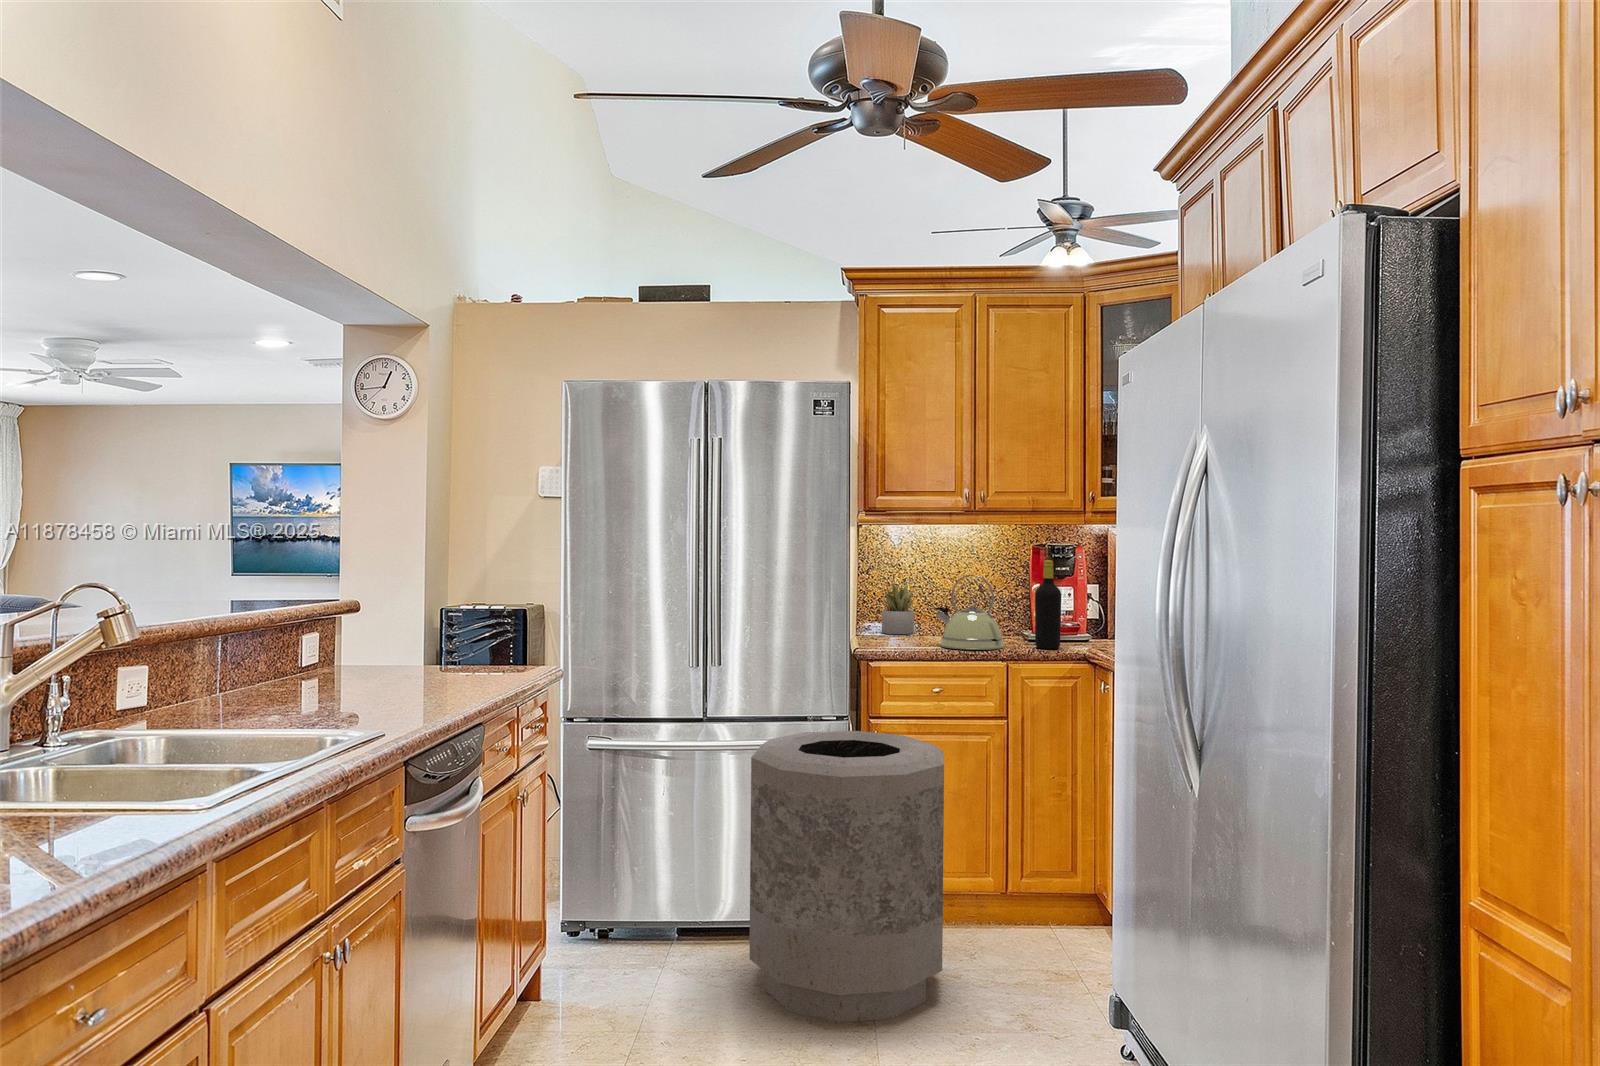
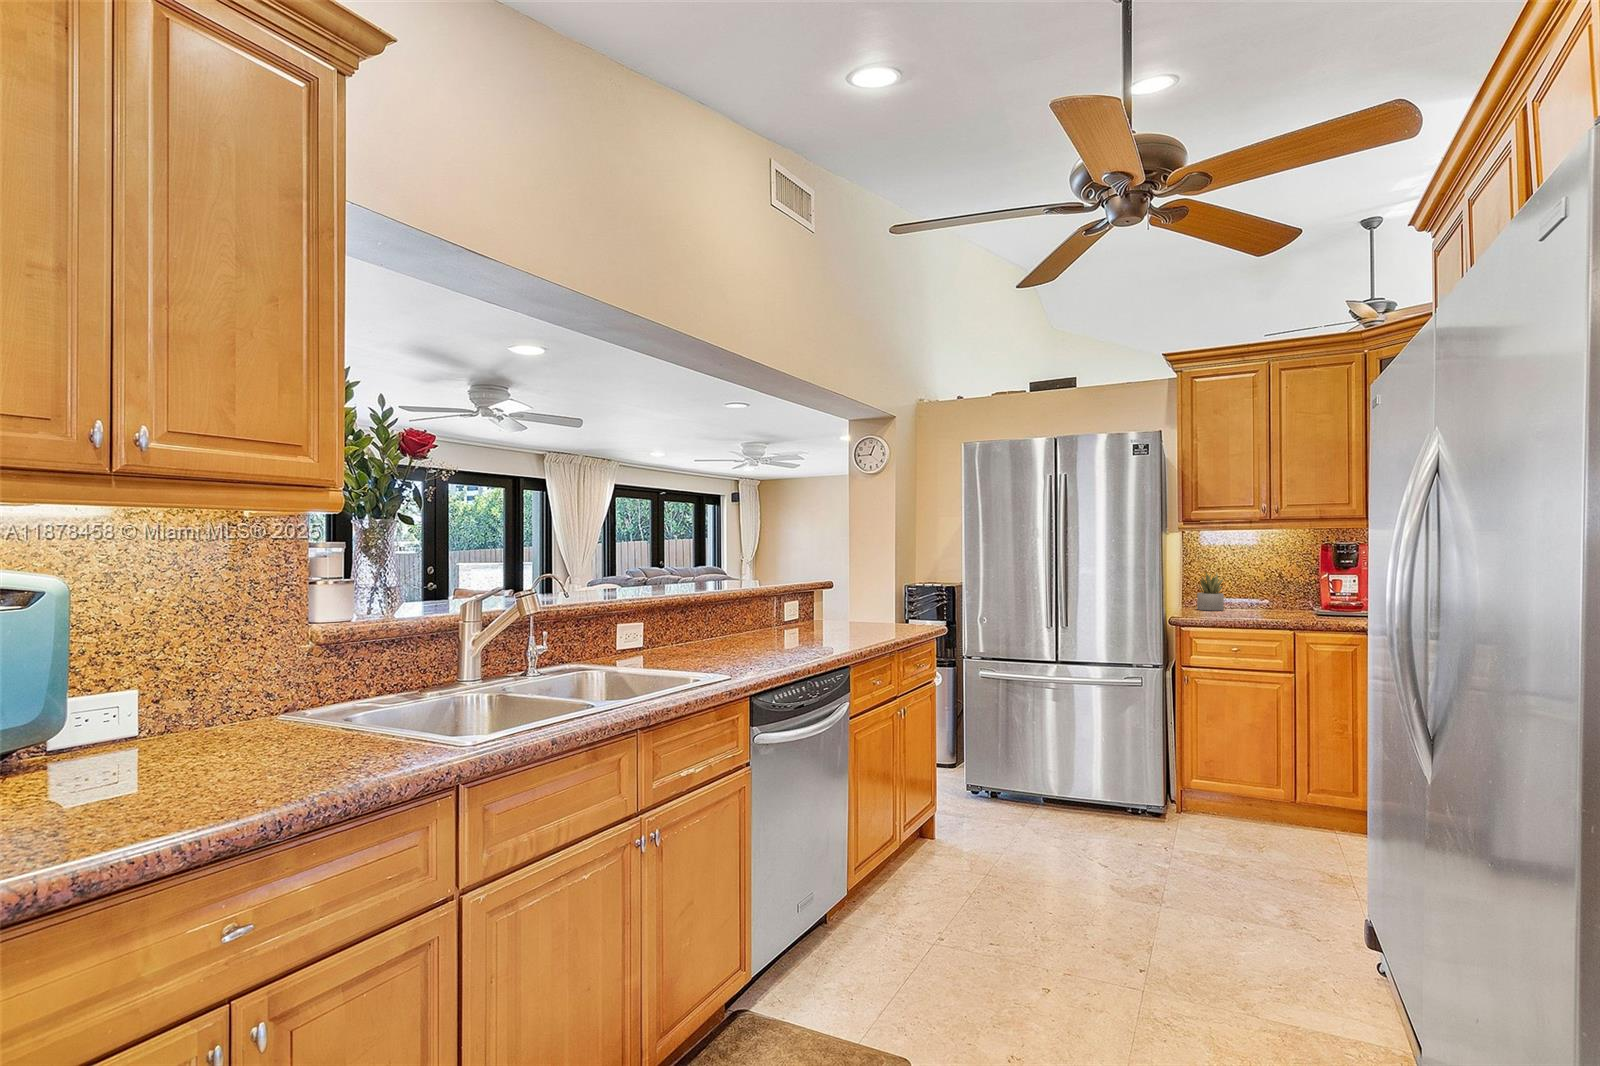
bottle: present [1035,560,1061,649] -> none [1319,556,1342,623]
kettle: present [935,575,1004,650] -> none [1236,567,1293,622]
trash can: present [749,731,944,1022] -> none [1089,672,1233,865]

